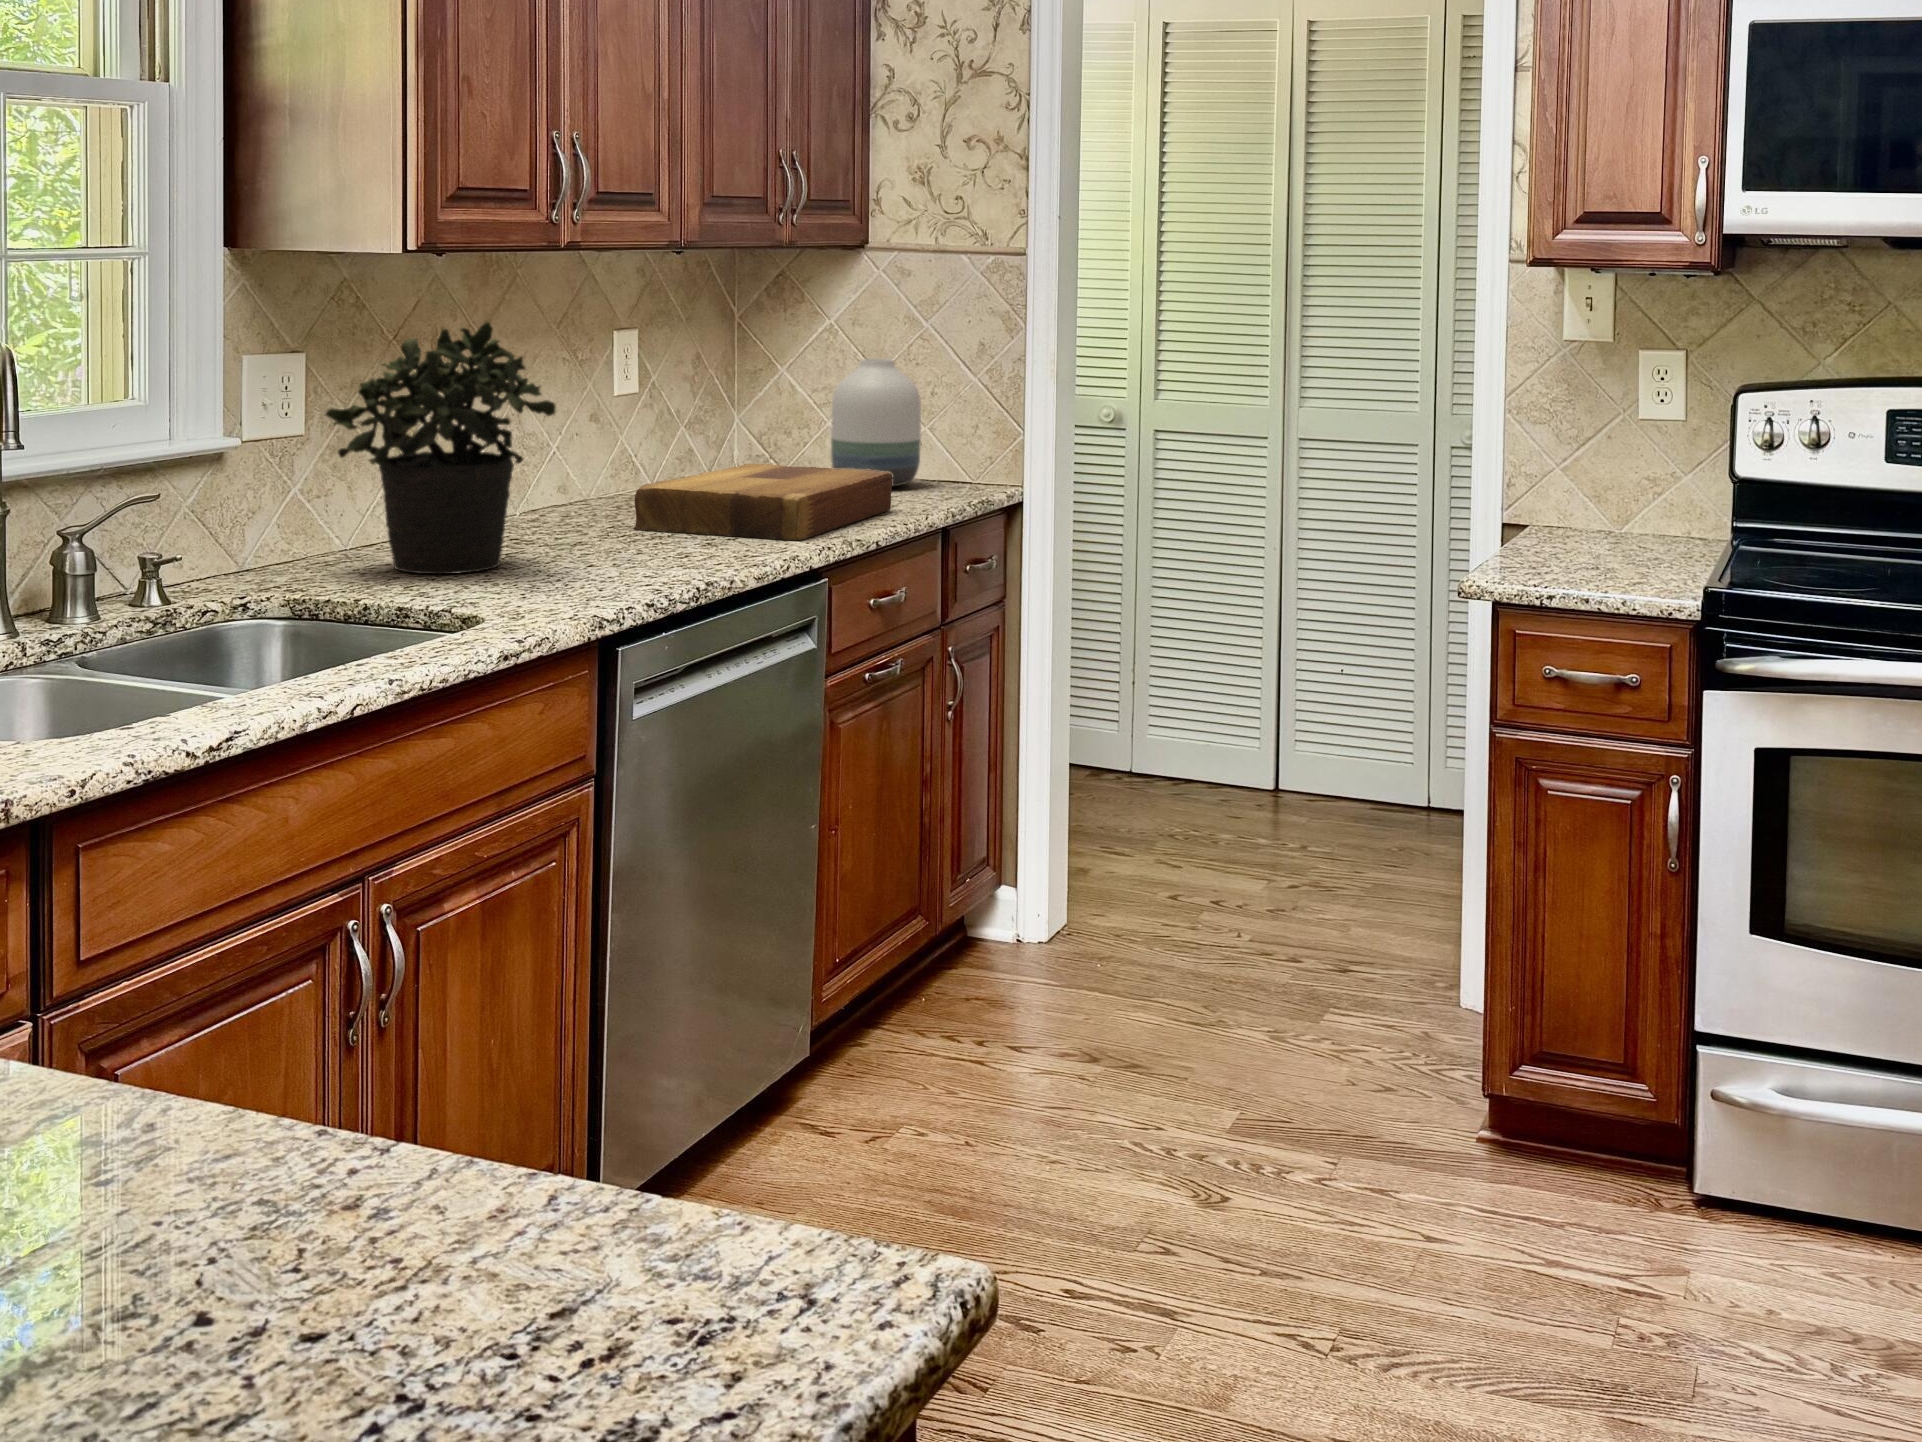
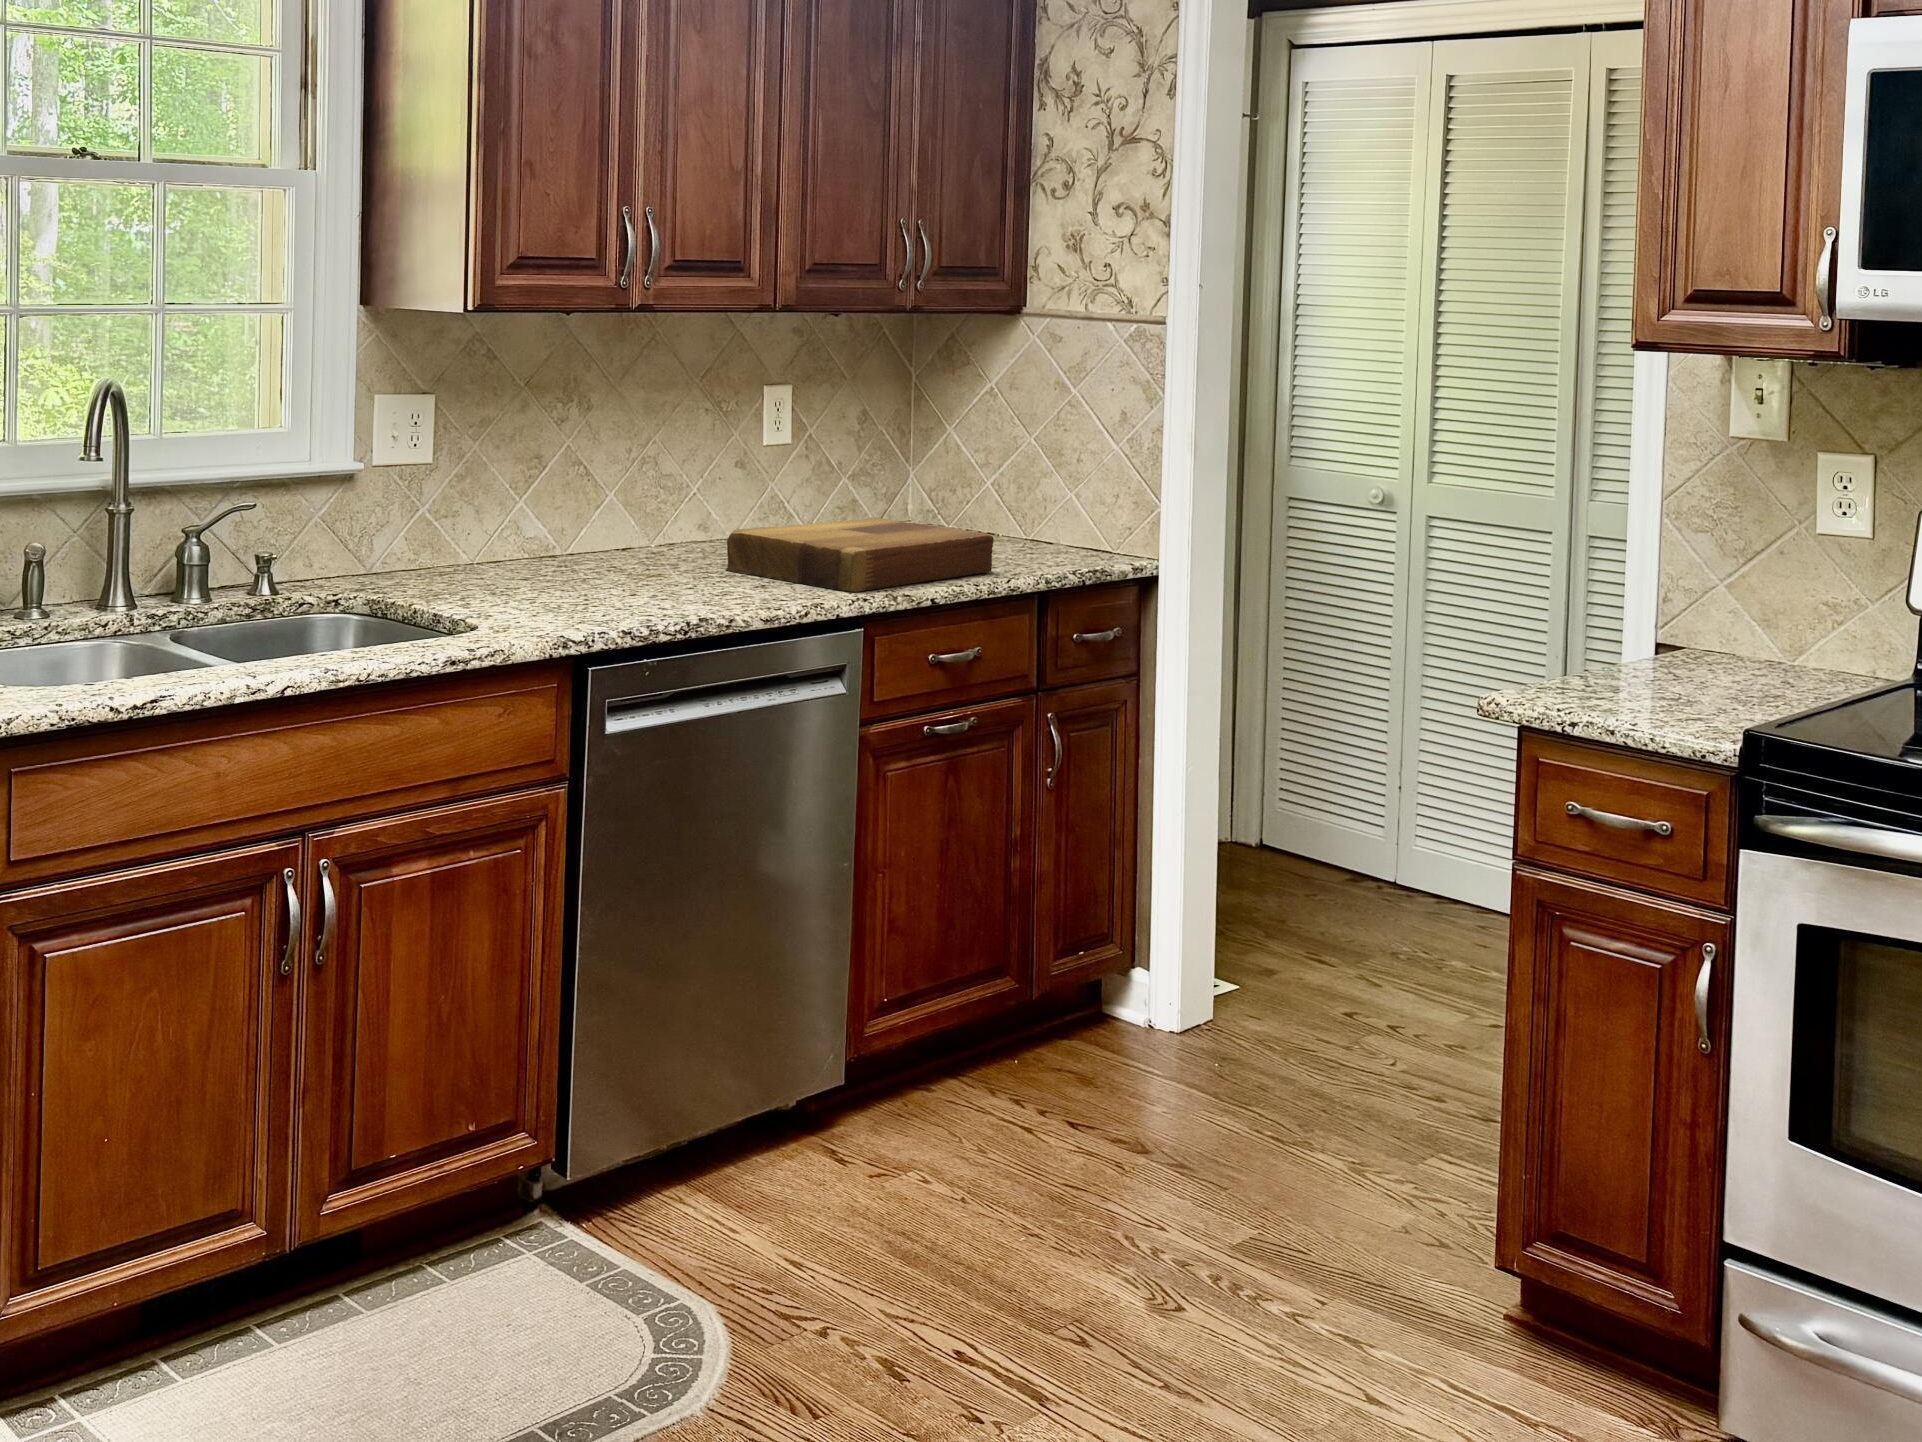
potted plant: present [325,322,556,574] -> none [414,374,593,594]
vase: present [831,359,921,486] -> none [978,423,1068,550]

